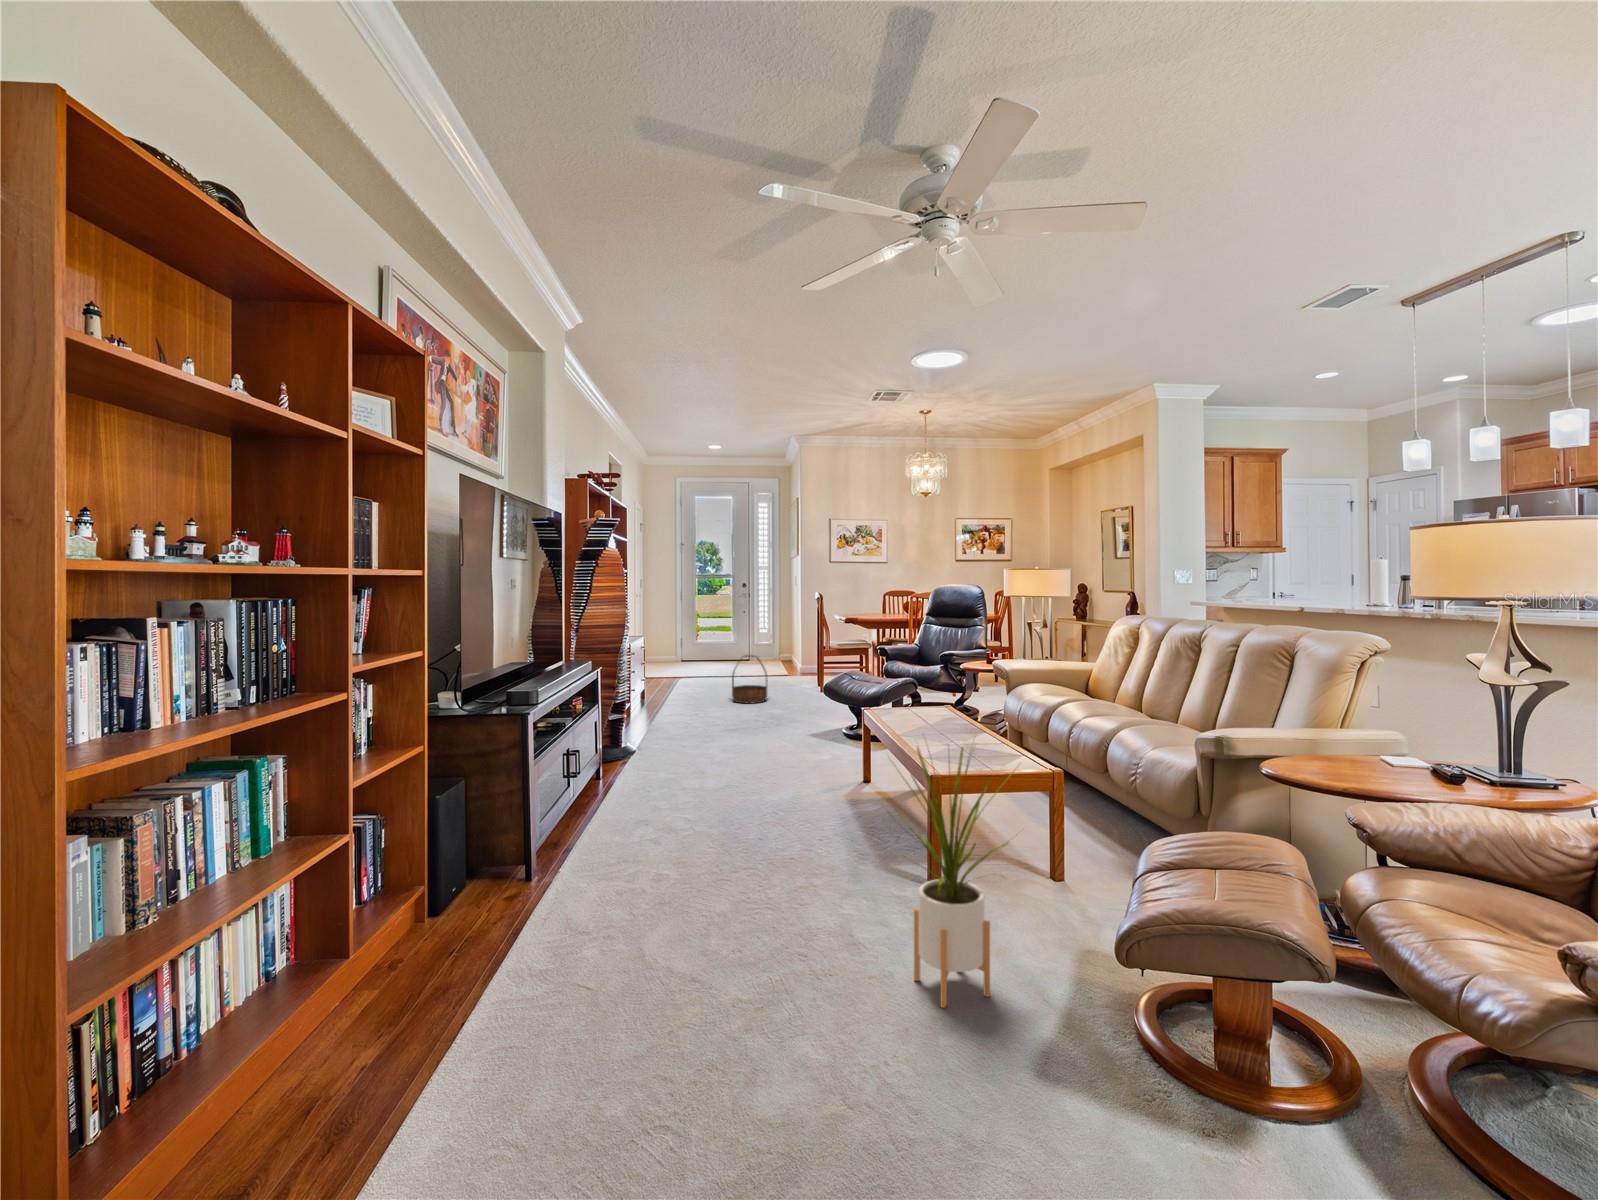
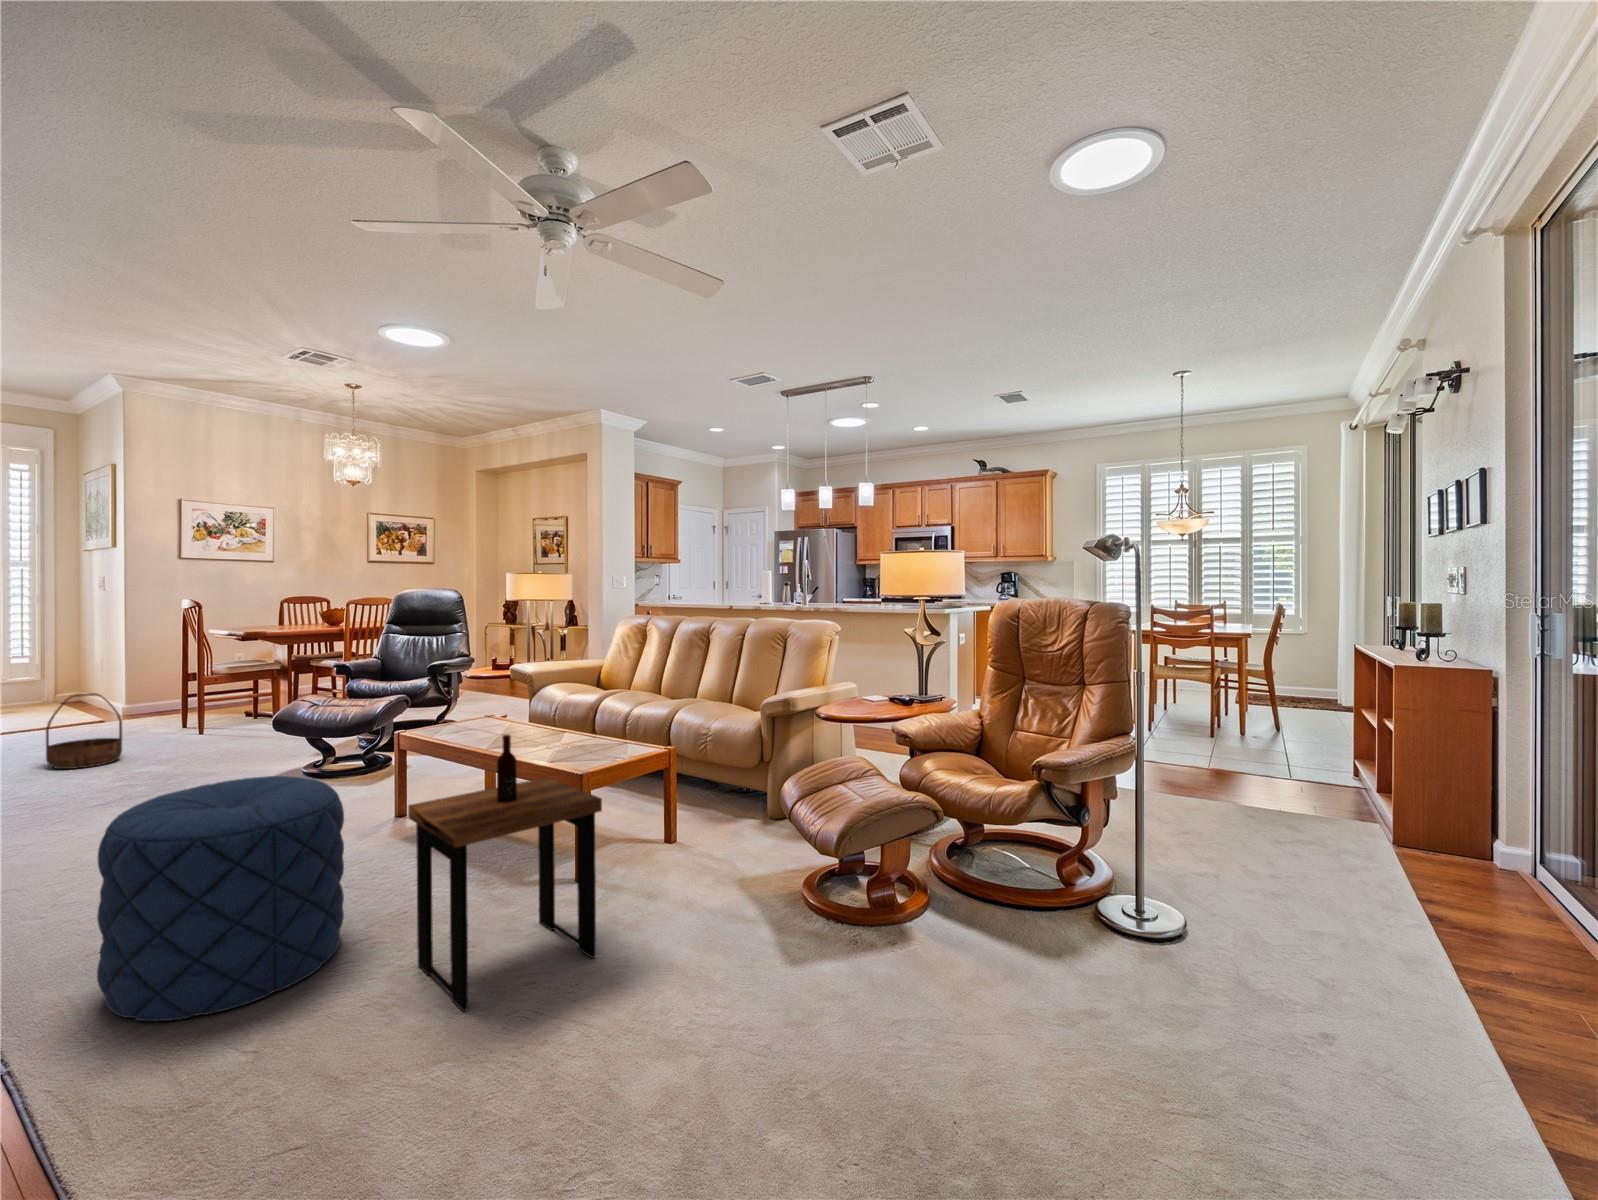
side table: none [704,716,833,924] -> present [408,735,602,1011]
pouf: none [596,720,722,865] -> present [97,776,344,1021]
house plant: present [889,748,1018,1008] -> none [707,710,836,967]

